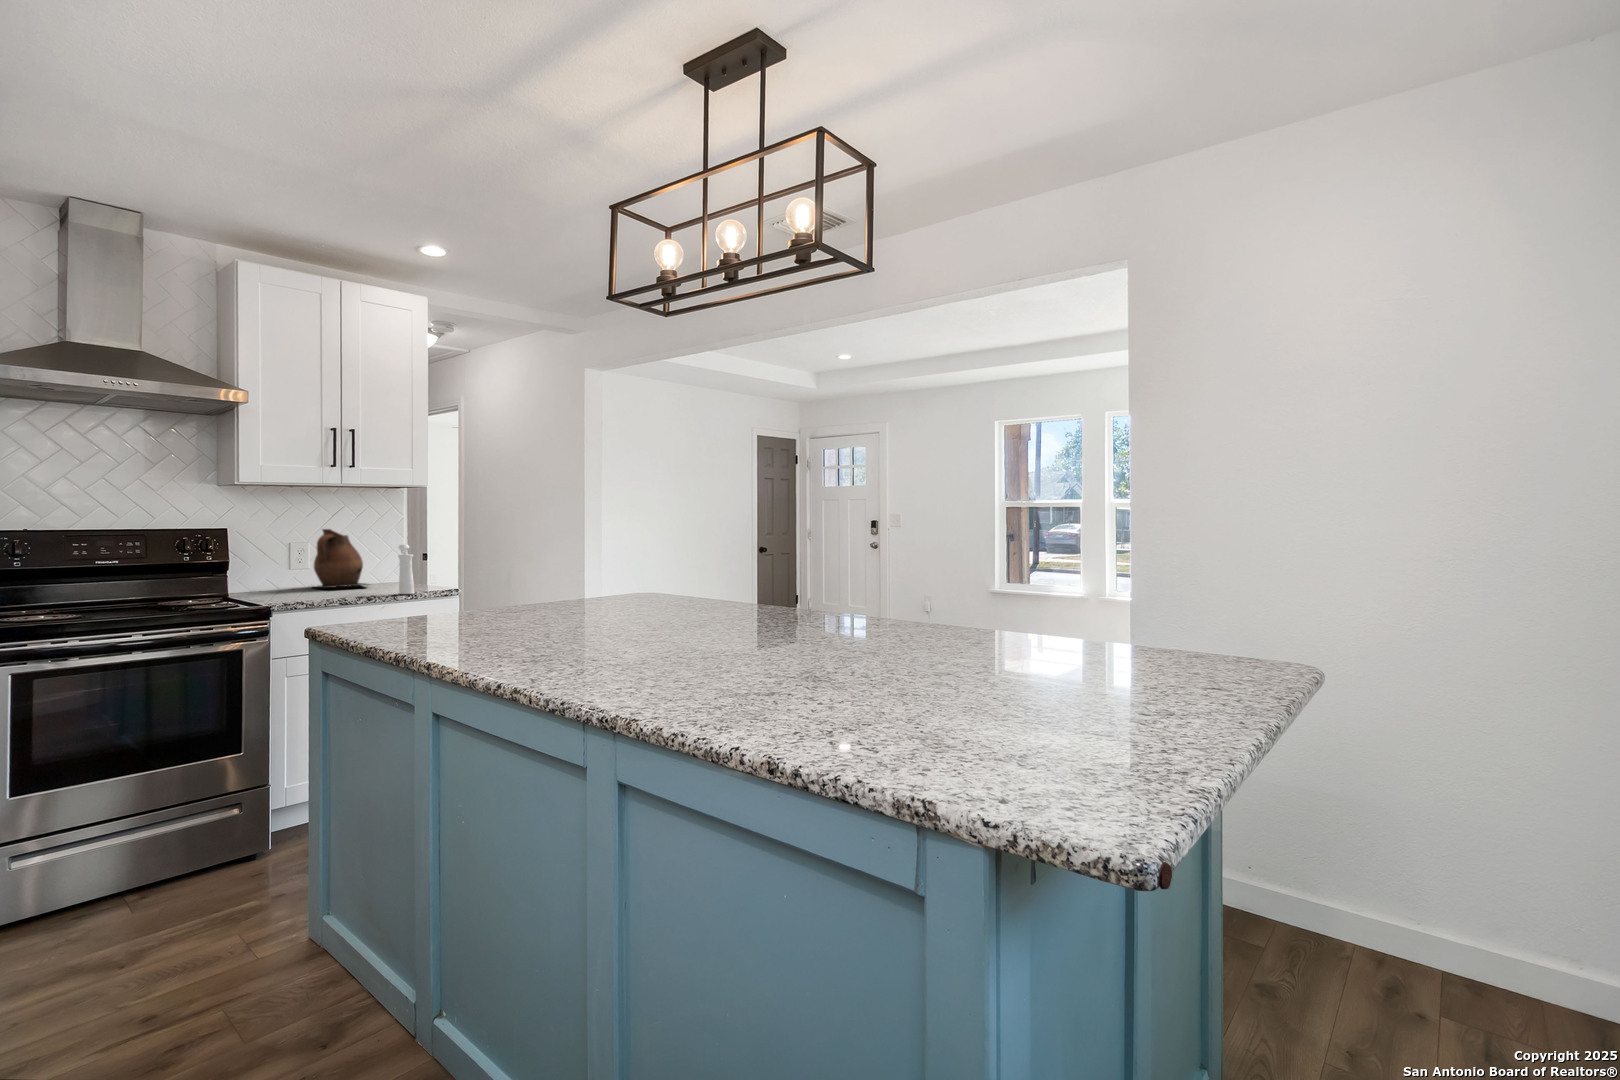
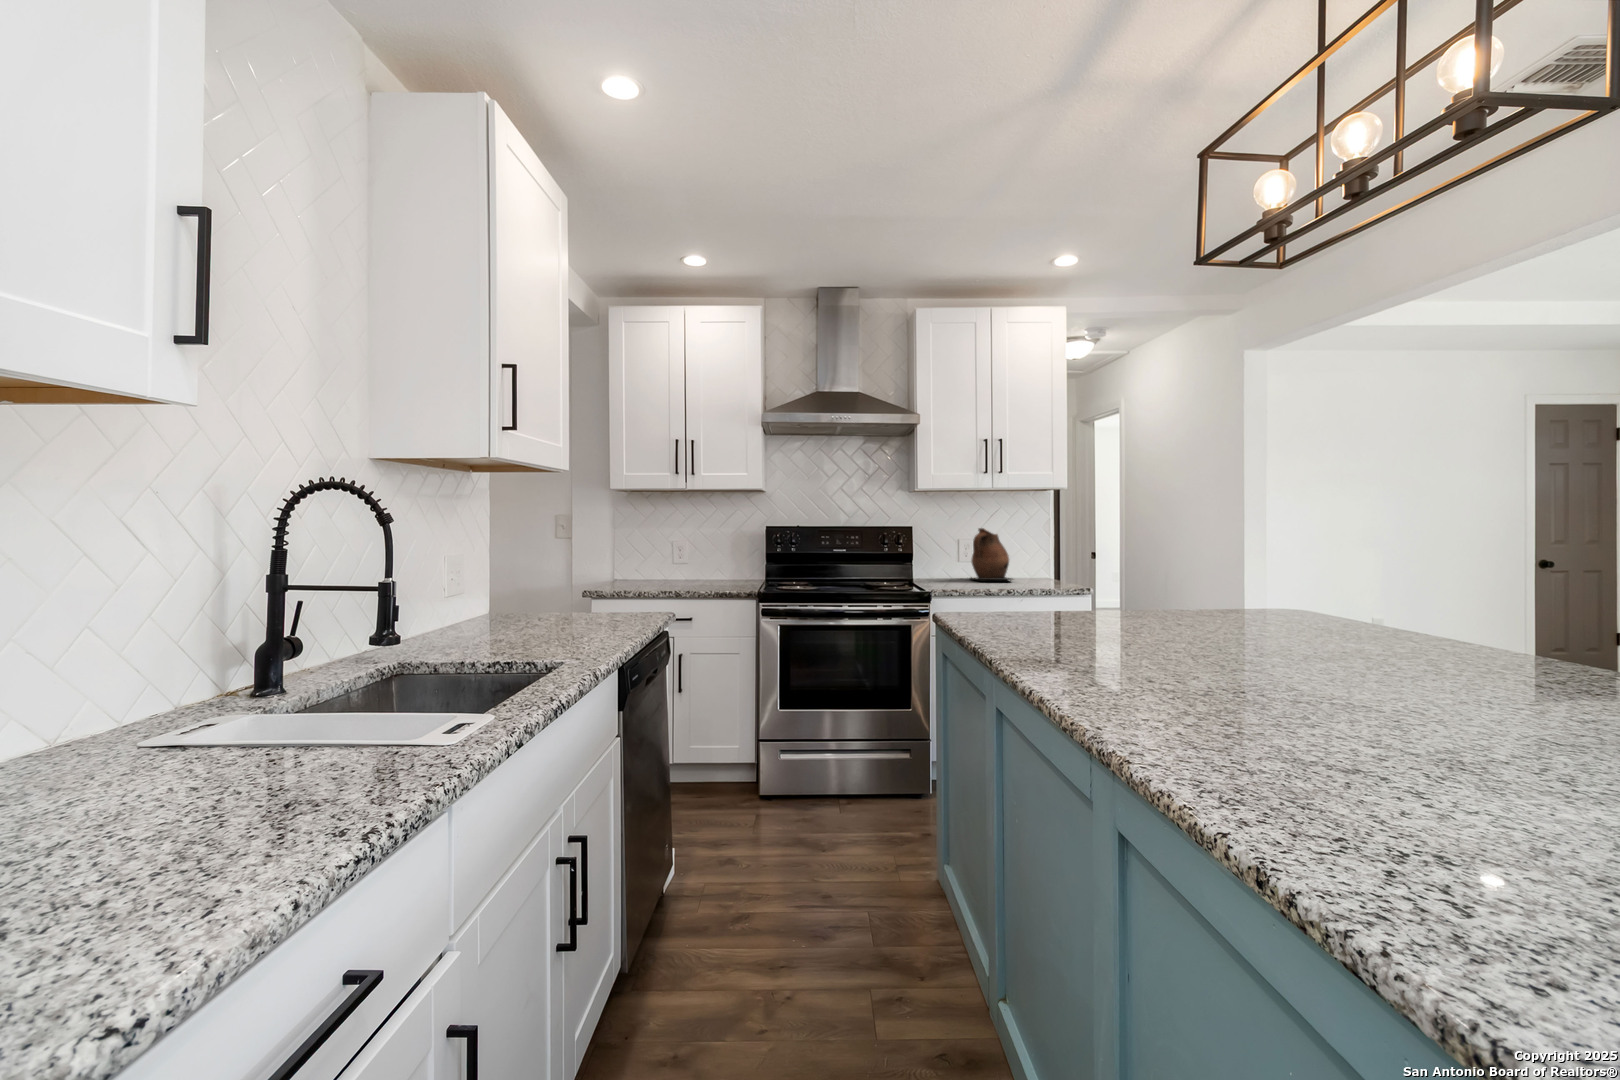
pepper mill: present [398,545,414,594] -> none [1033,544,1047,591]

